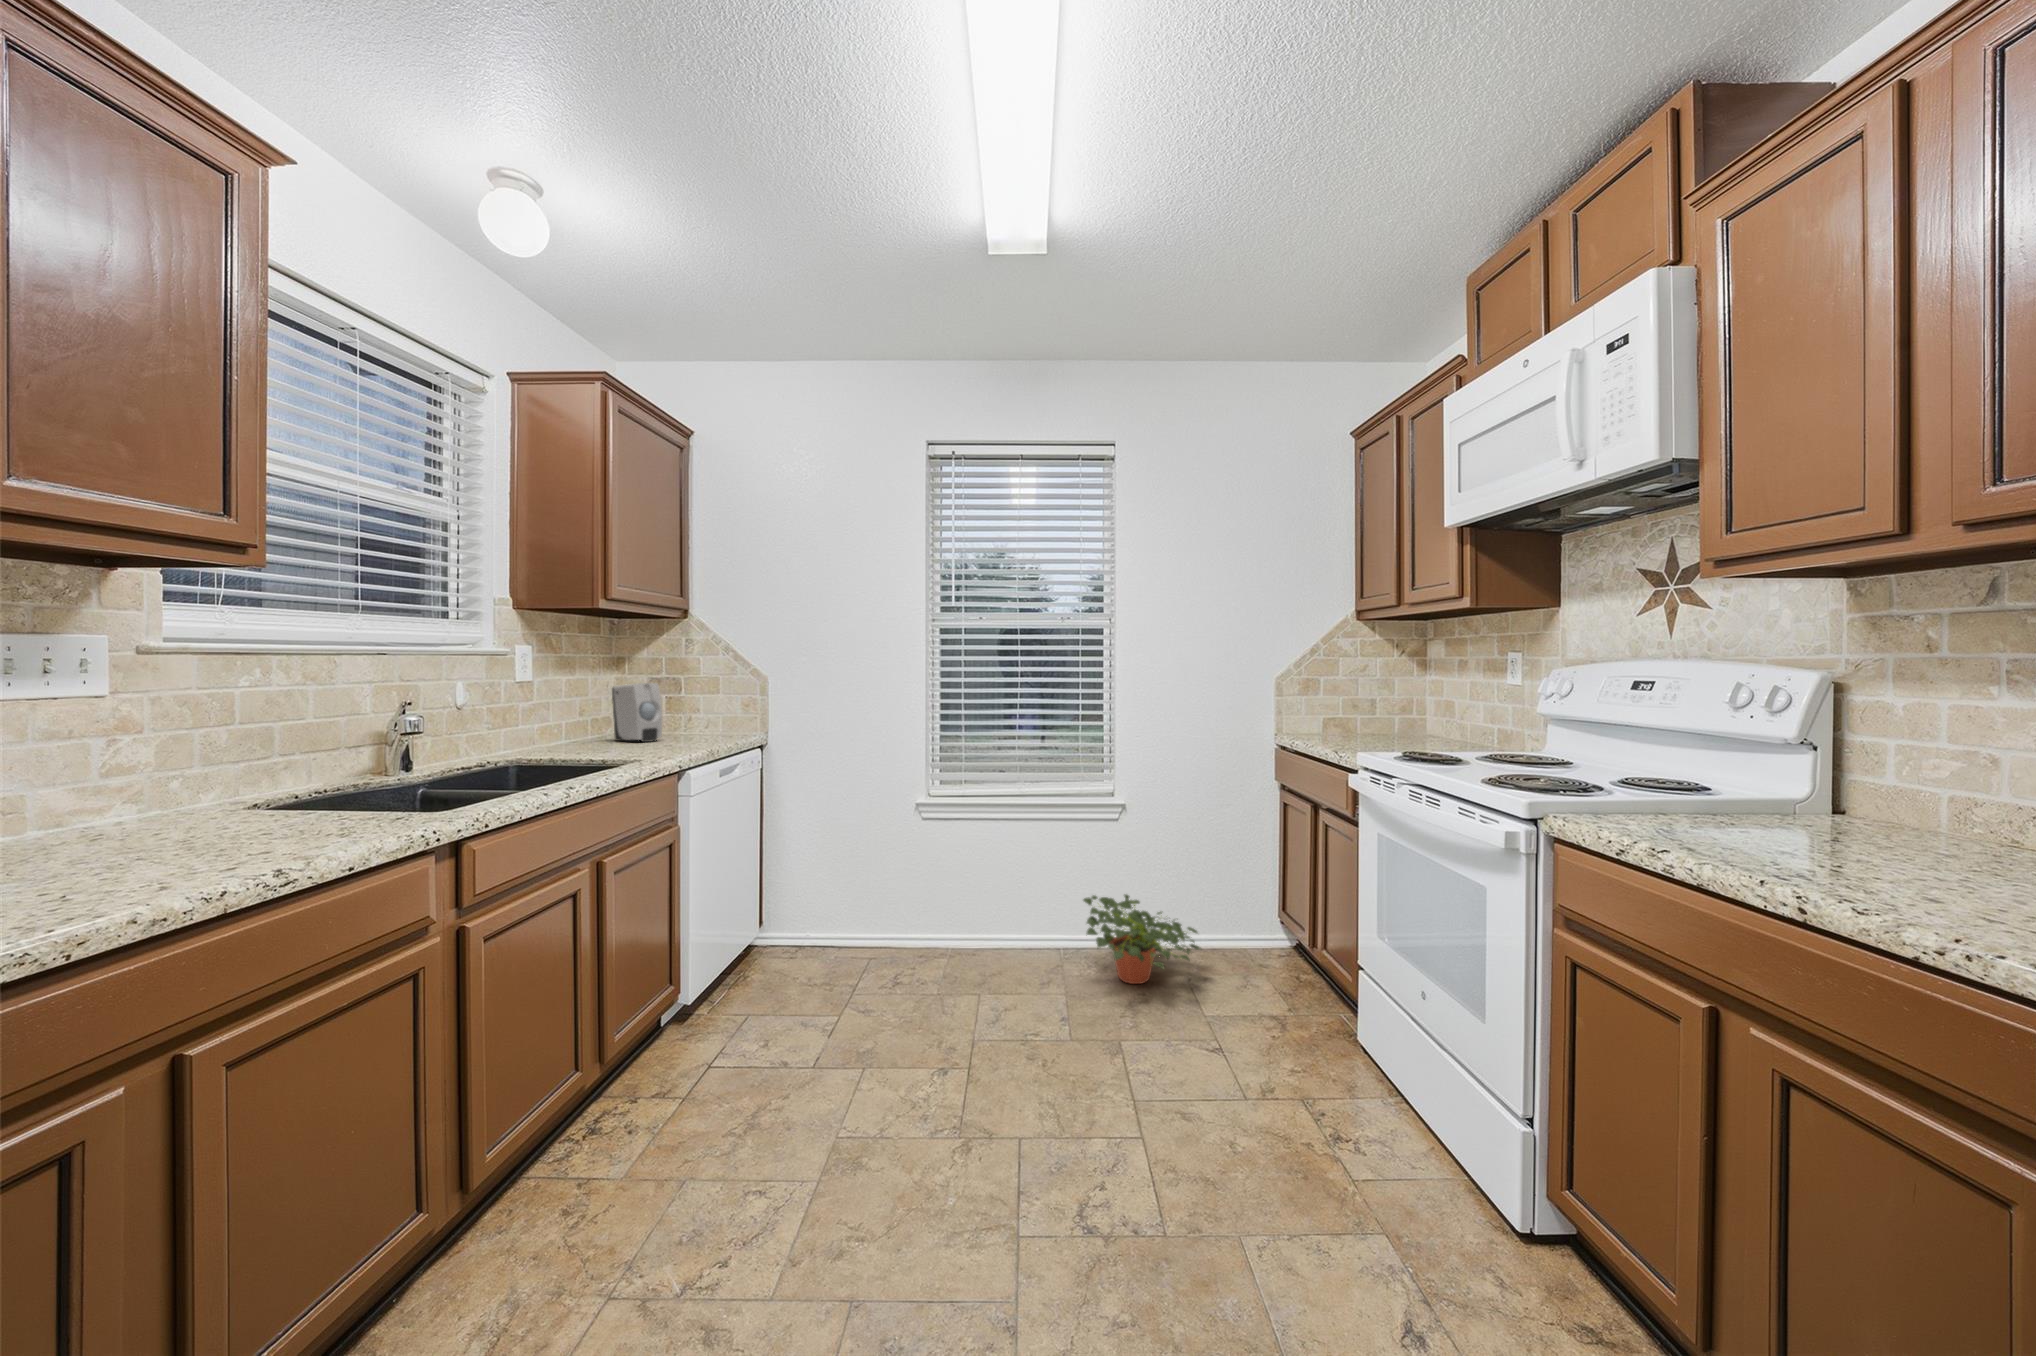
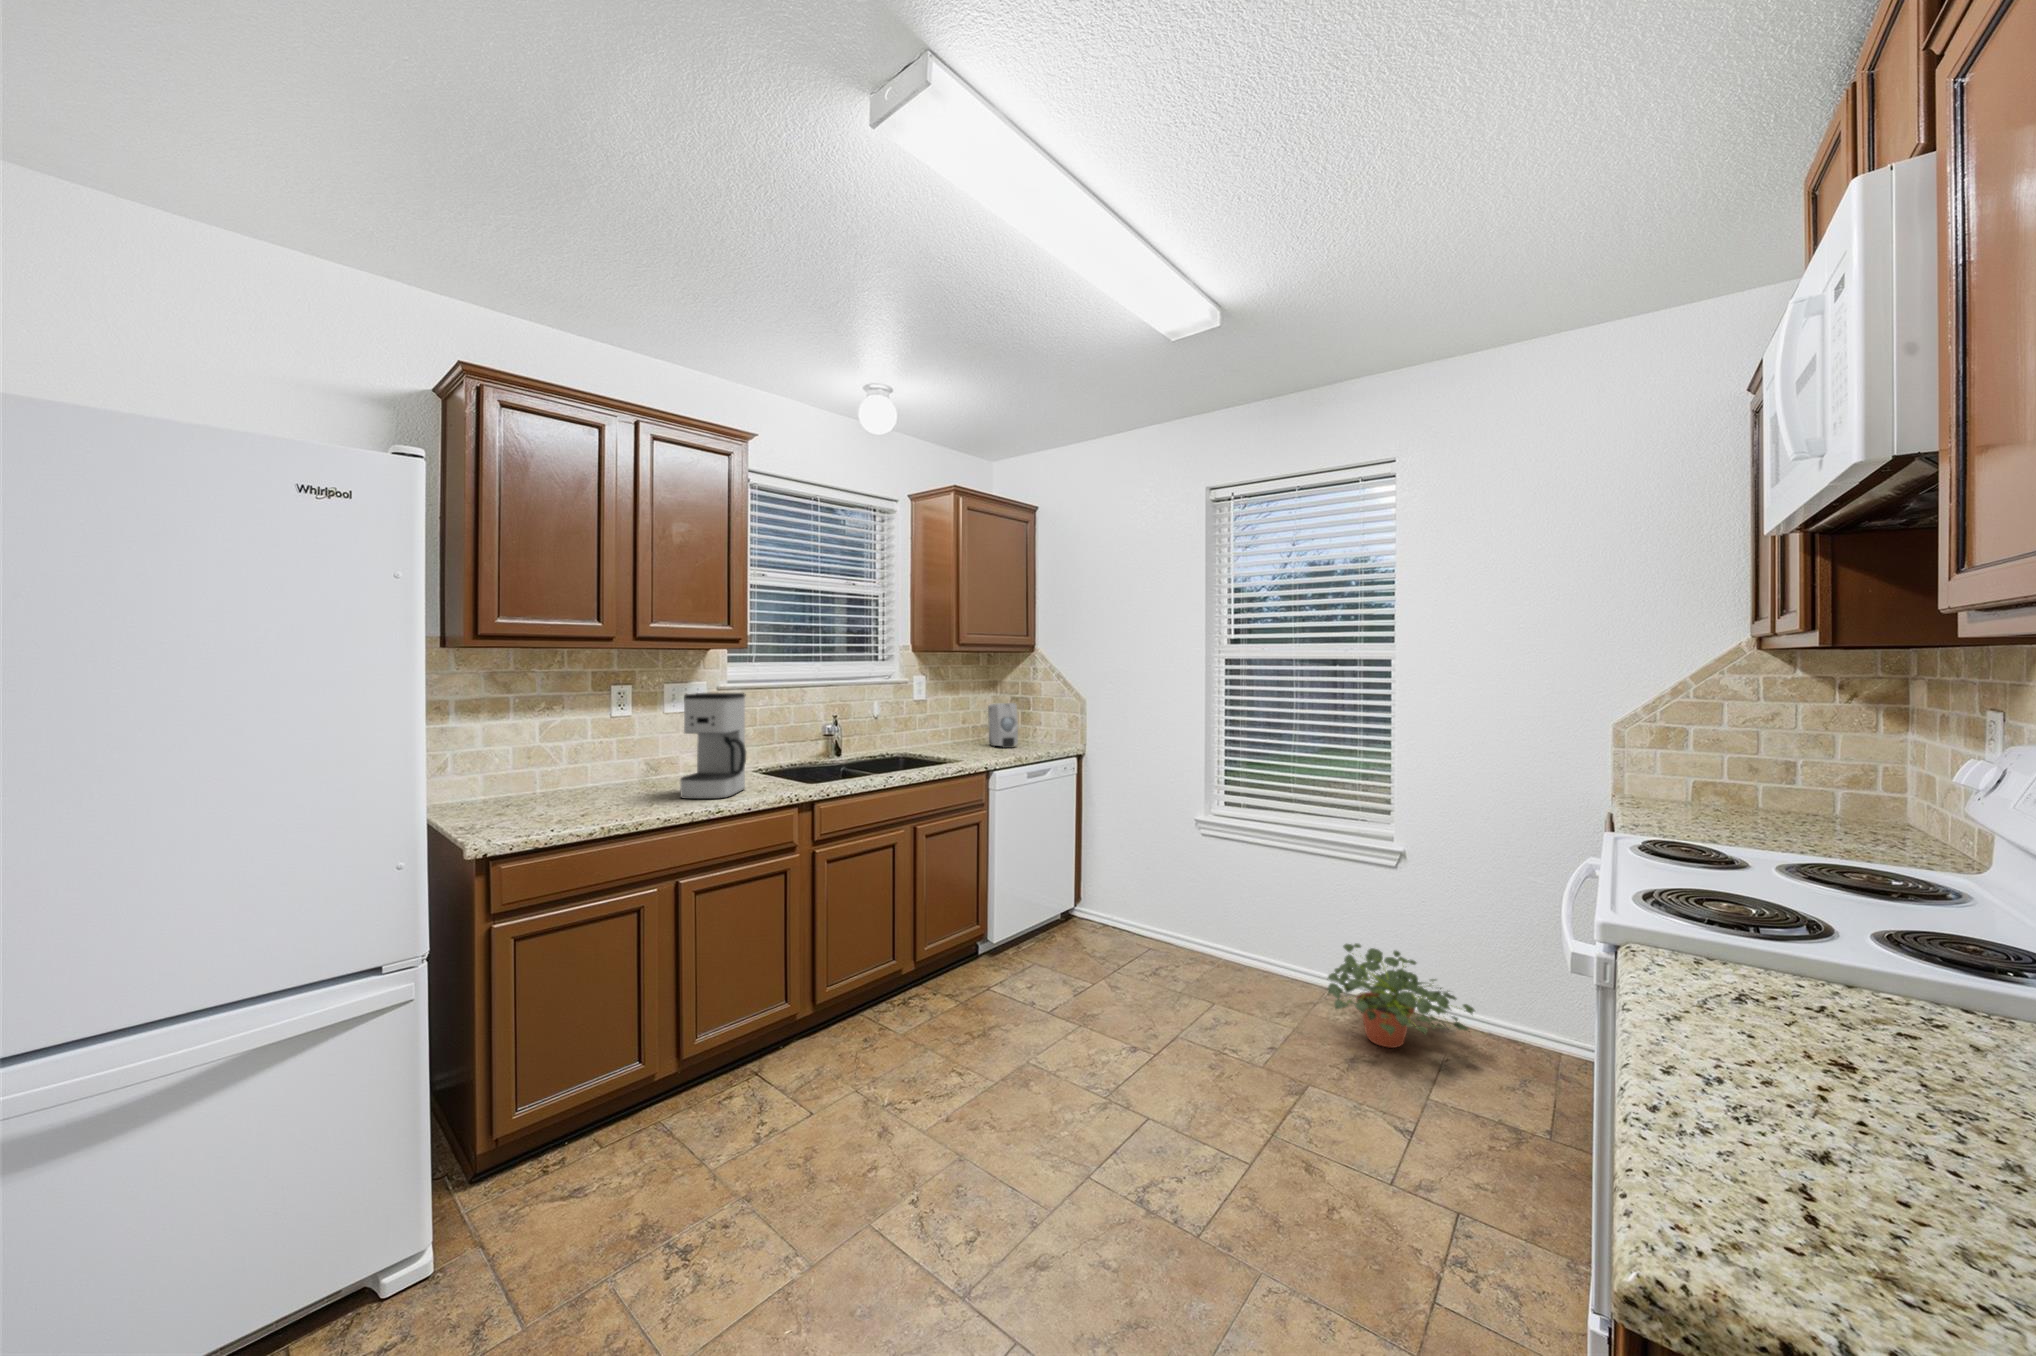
coffee maker: none [121,647,306,873] -> present [680,693,746,799]

